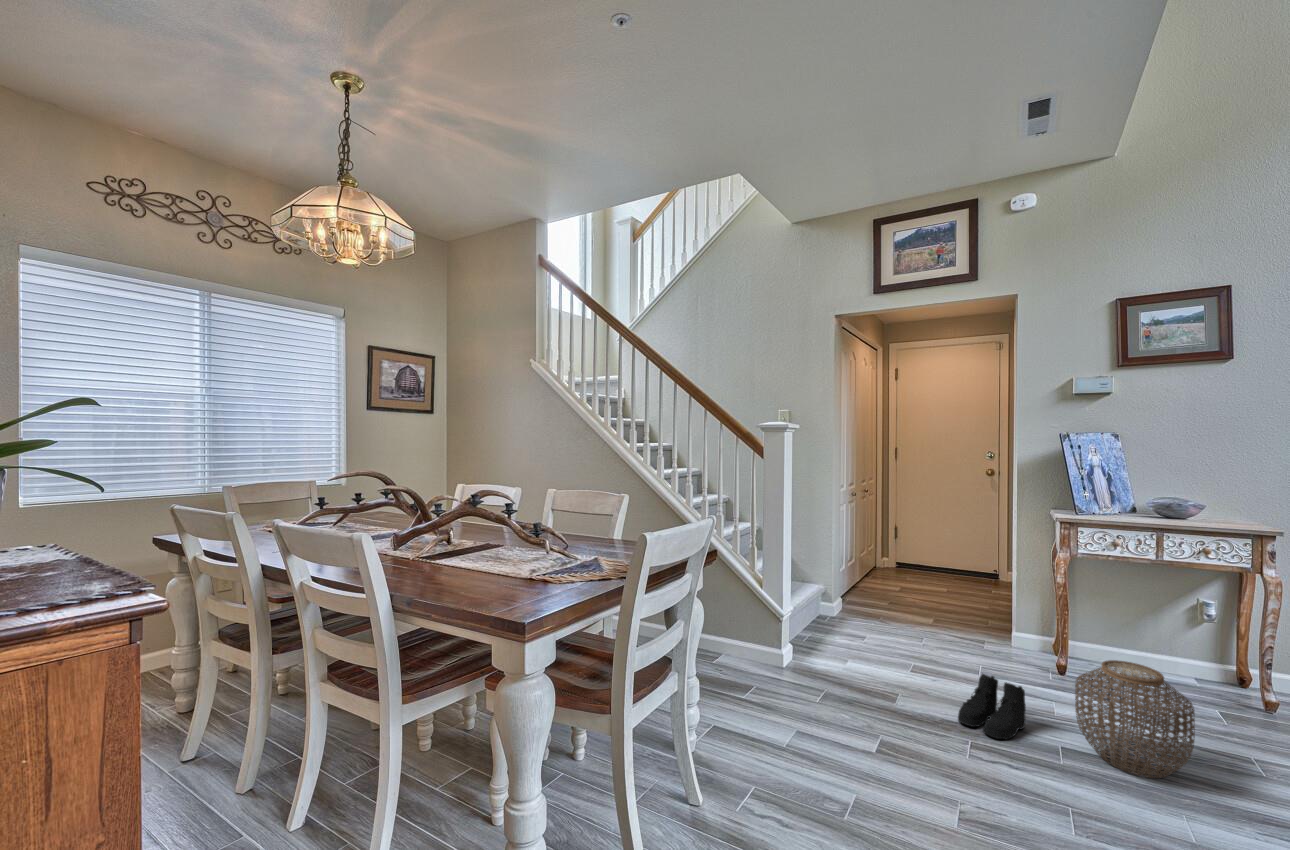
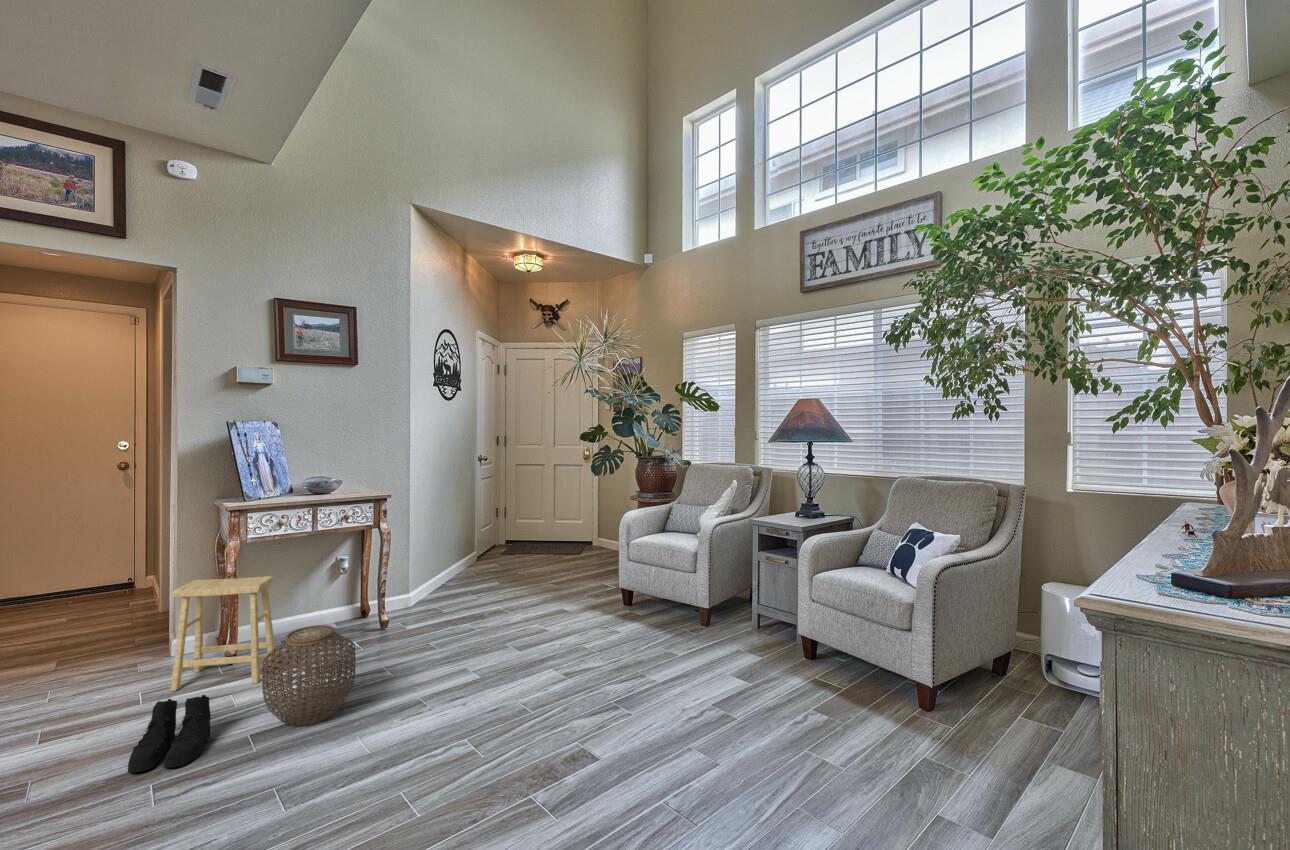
footstool: none [1004,580,1108,703] -> present [171,576,276,691]

